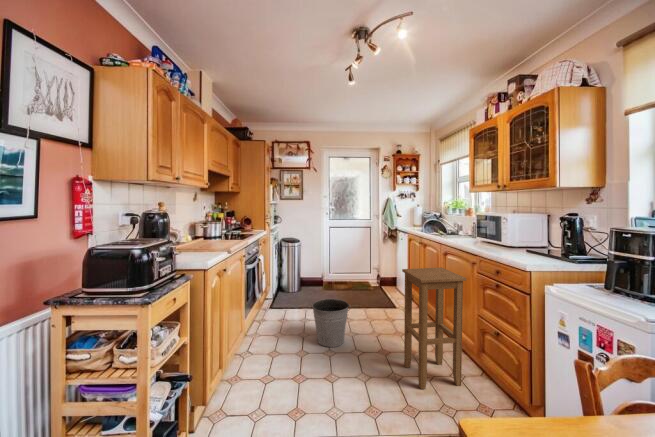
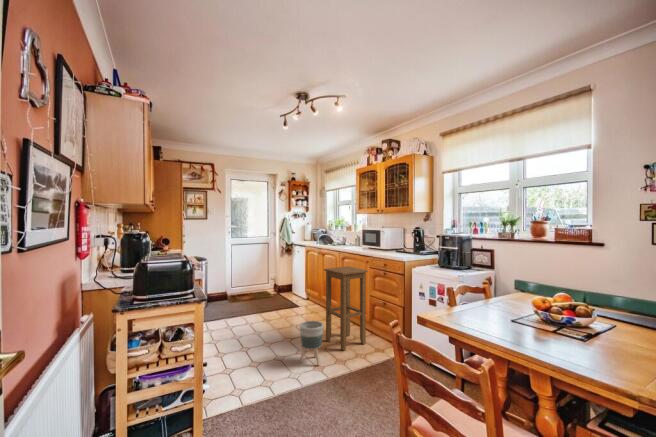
bucket: present [312,299,350,347] -> none [245,302,279,341]
planter: none [352,339,386,406] -> present [300,321,324,366]

